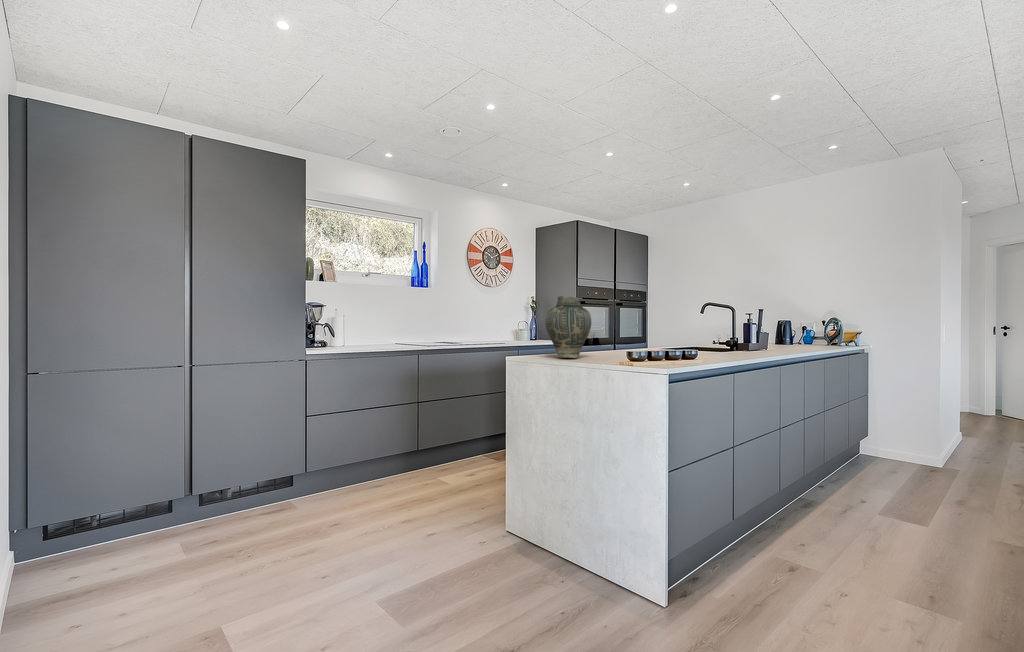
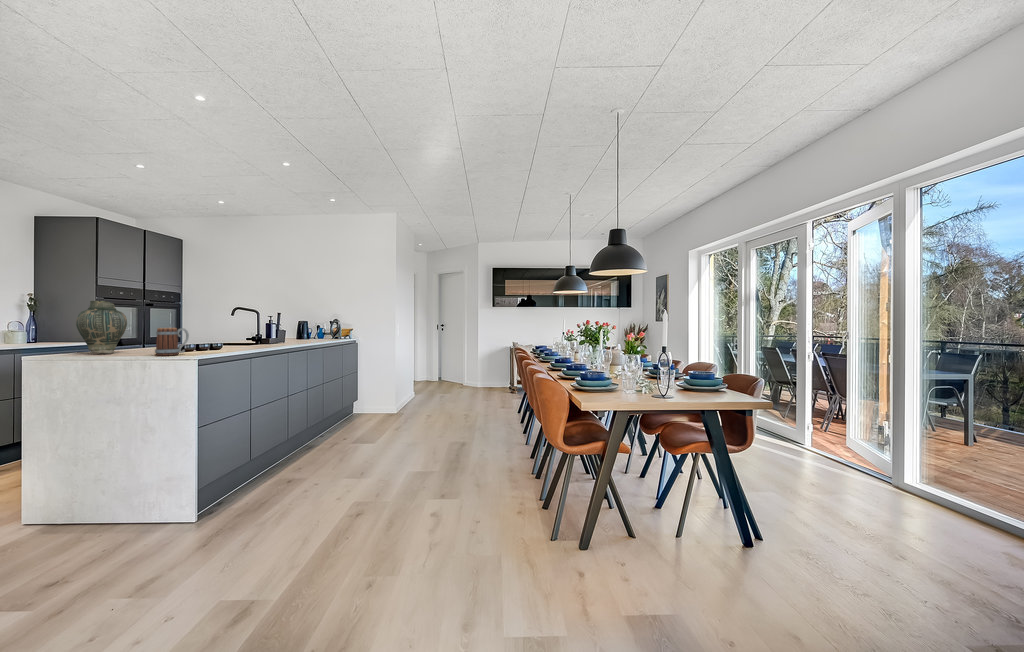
mug: none [617,329,657,367] -> present [155,328,189,356]

